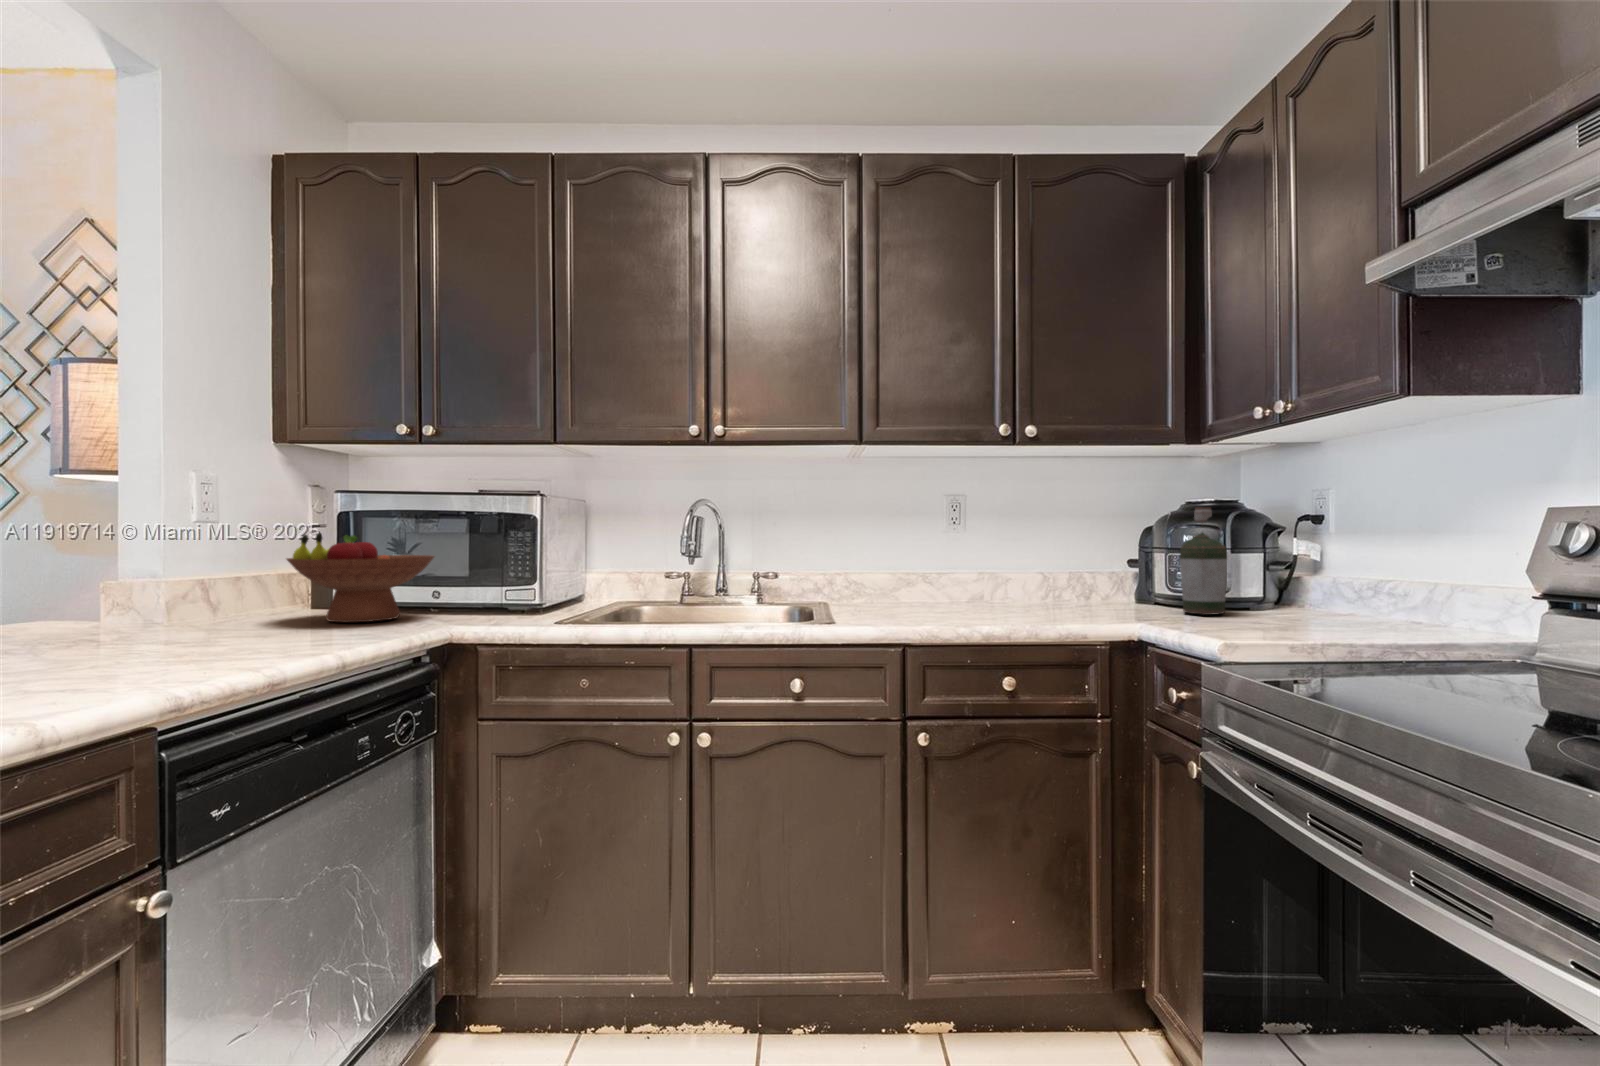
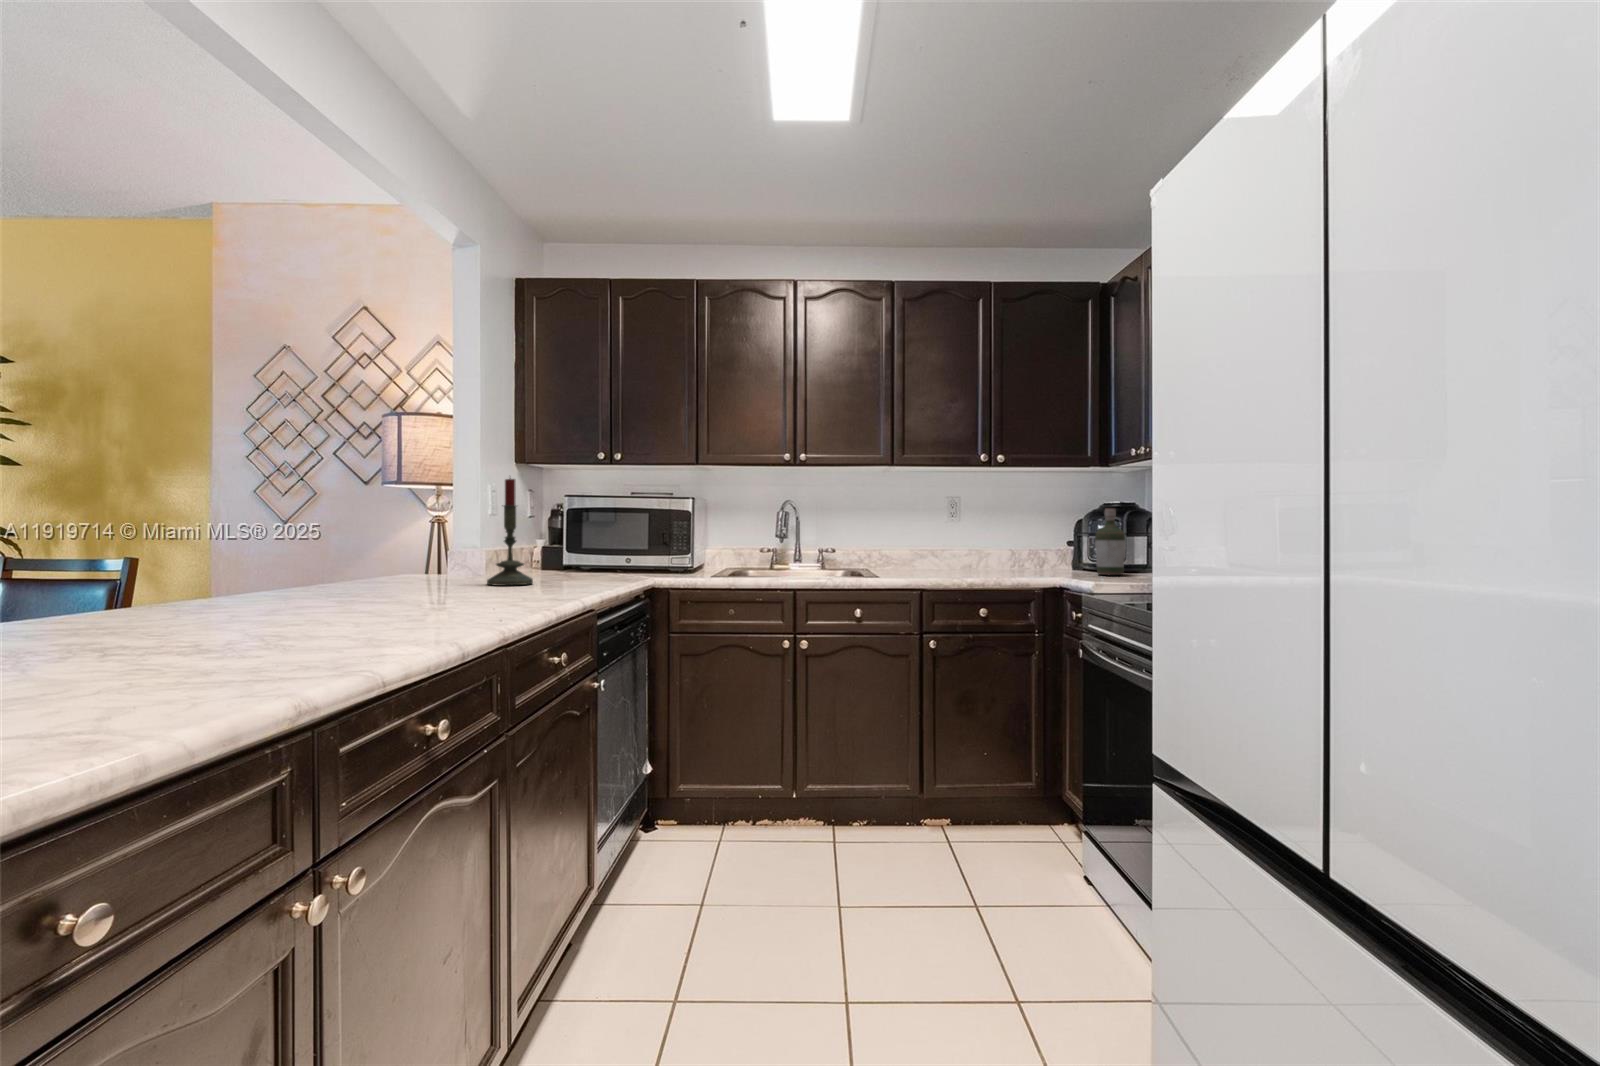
candle: none [84,456,186,661] -> present [487,478,533,586]
fruit bowl: present [287,533,434,622] -> none [547,520,631,574]

